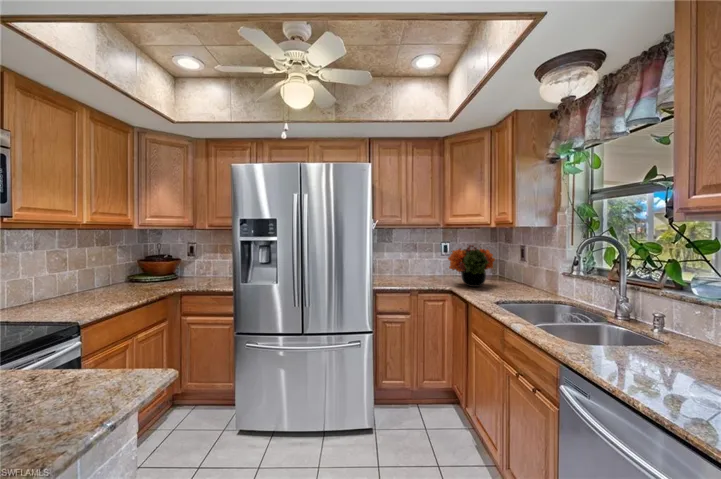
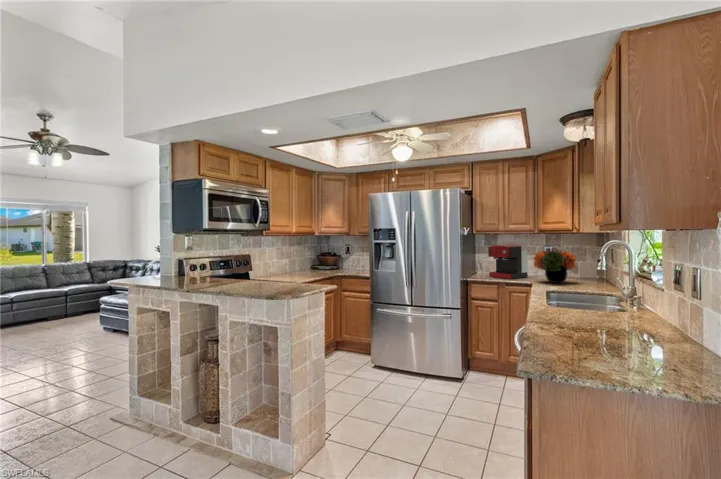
coffee maker: none [391,238,431,284] -> present [488,242,528,279]

